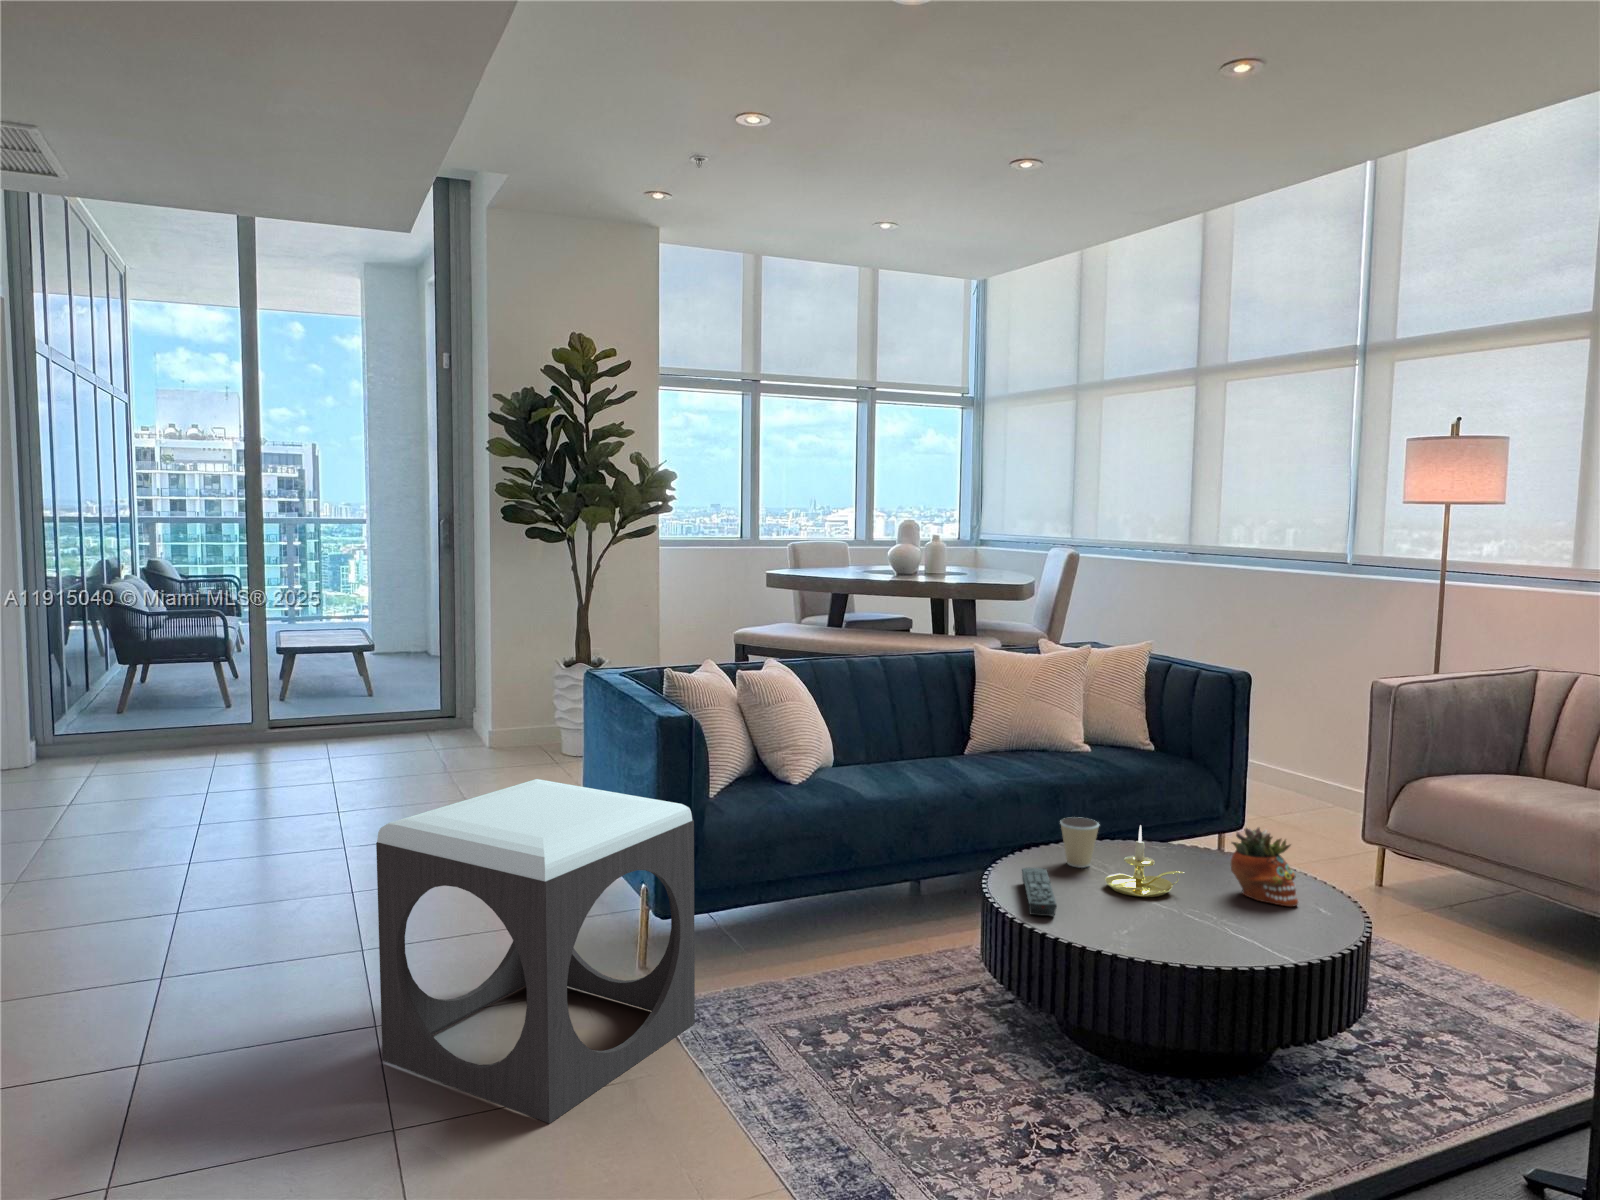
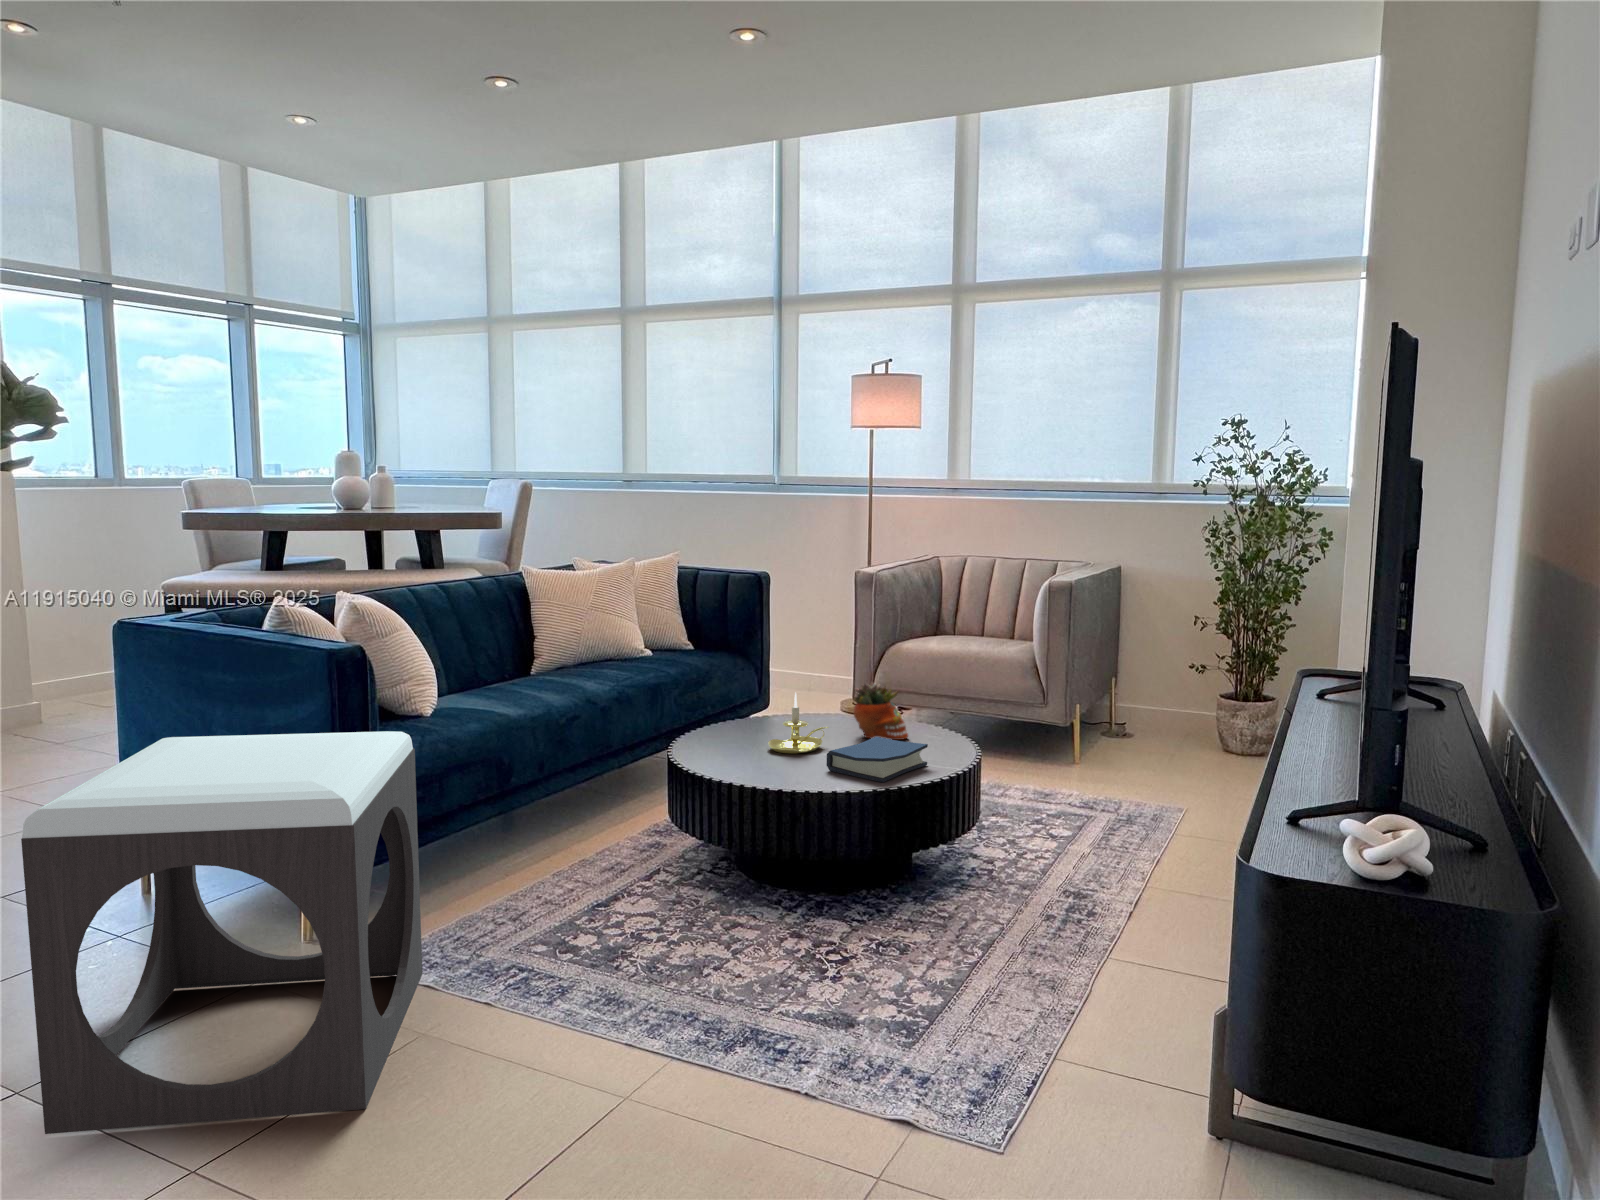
coffee cup: present [1060,817,1099,868] -> none [710,699,745,743]
remote control: present [1022,868,1056,916] -> none [704,745,768,781]
hardback book: none [1136,896,1270,955] -> present [827,737,928,782]

